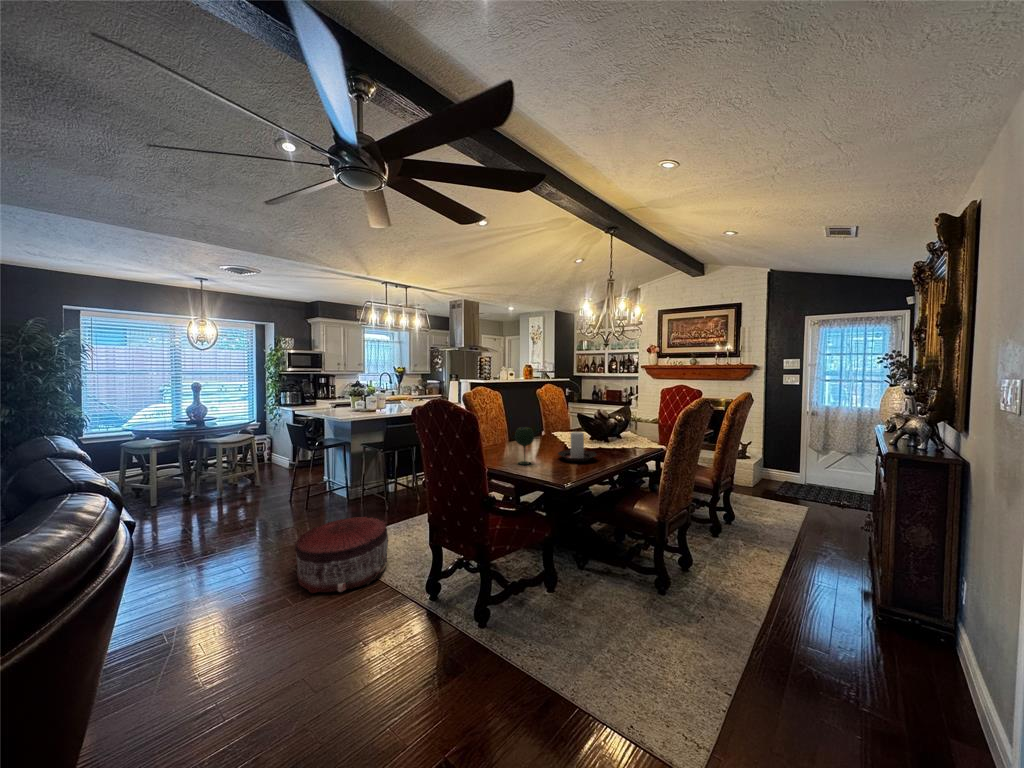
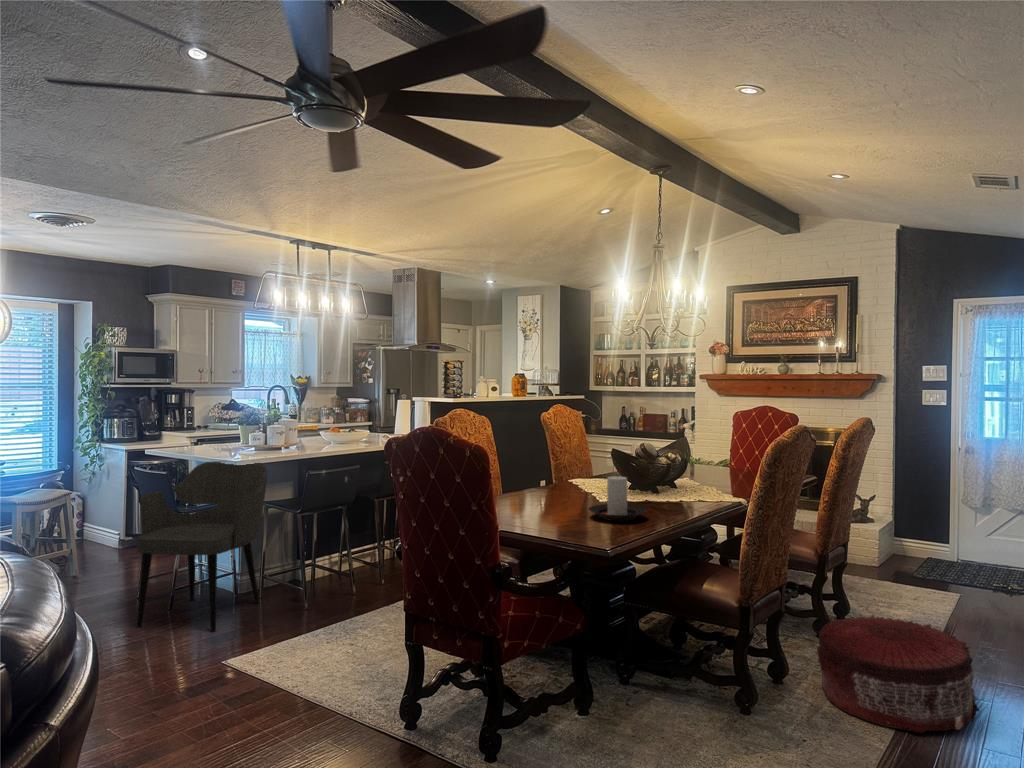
armchair: none [283,419,365,524] -> present [136,461,267,632]
wine glass: present [515,427,534,465] -> none [526,470,555,526]
pouf: present [295,517,388,593] -> present [817,615,979,733]

